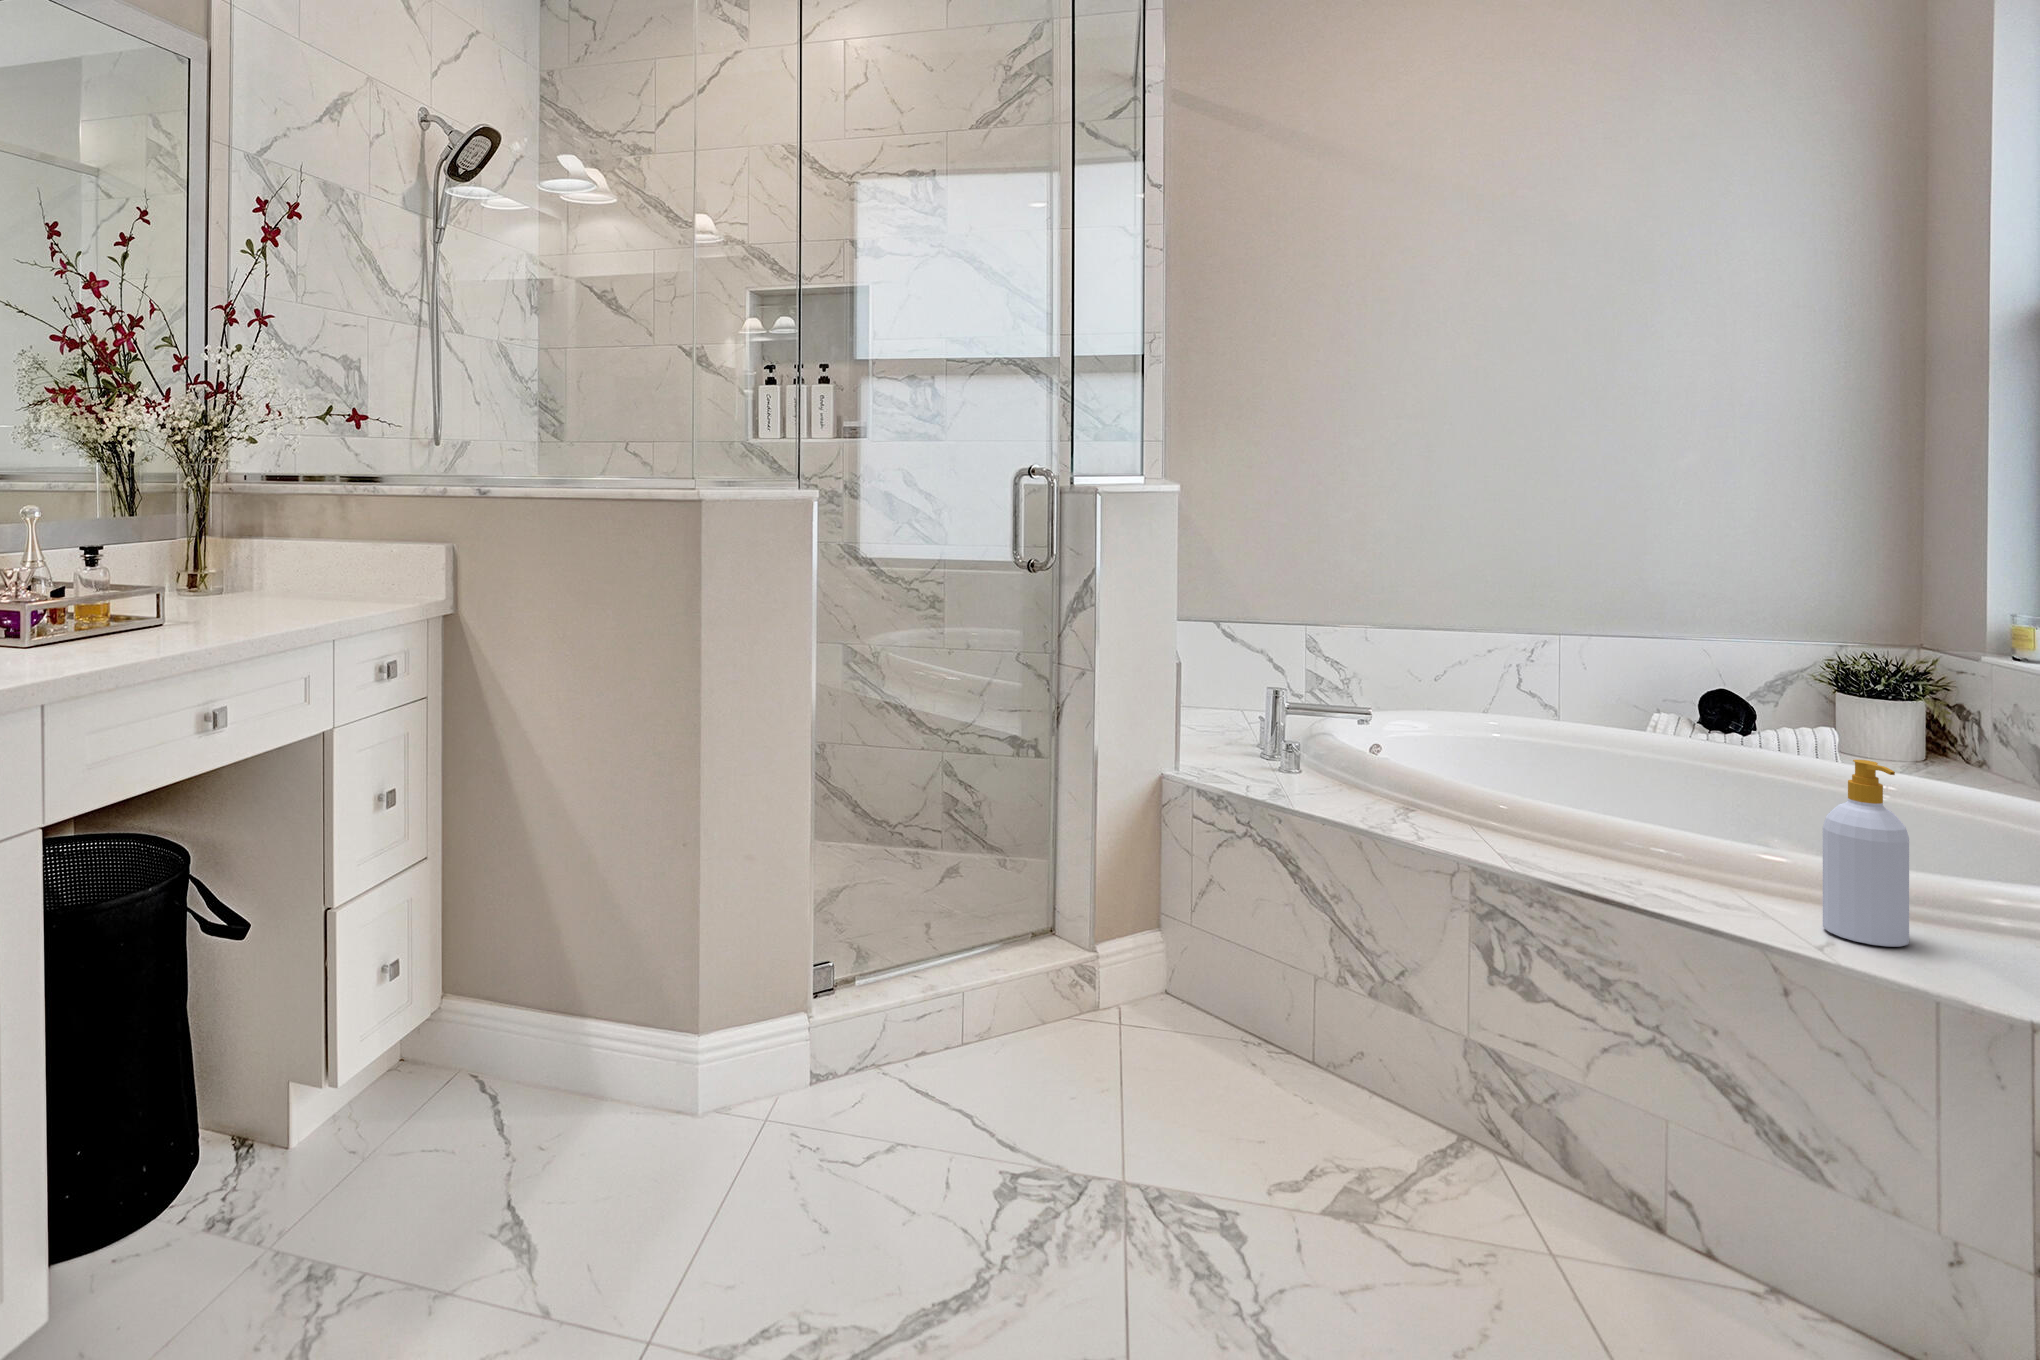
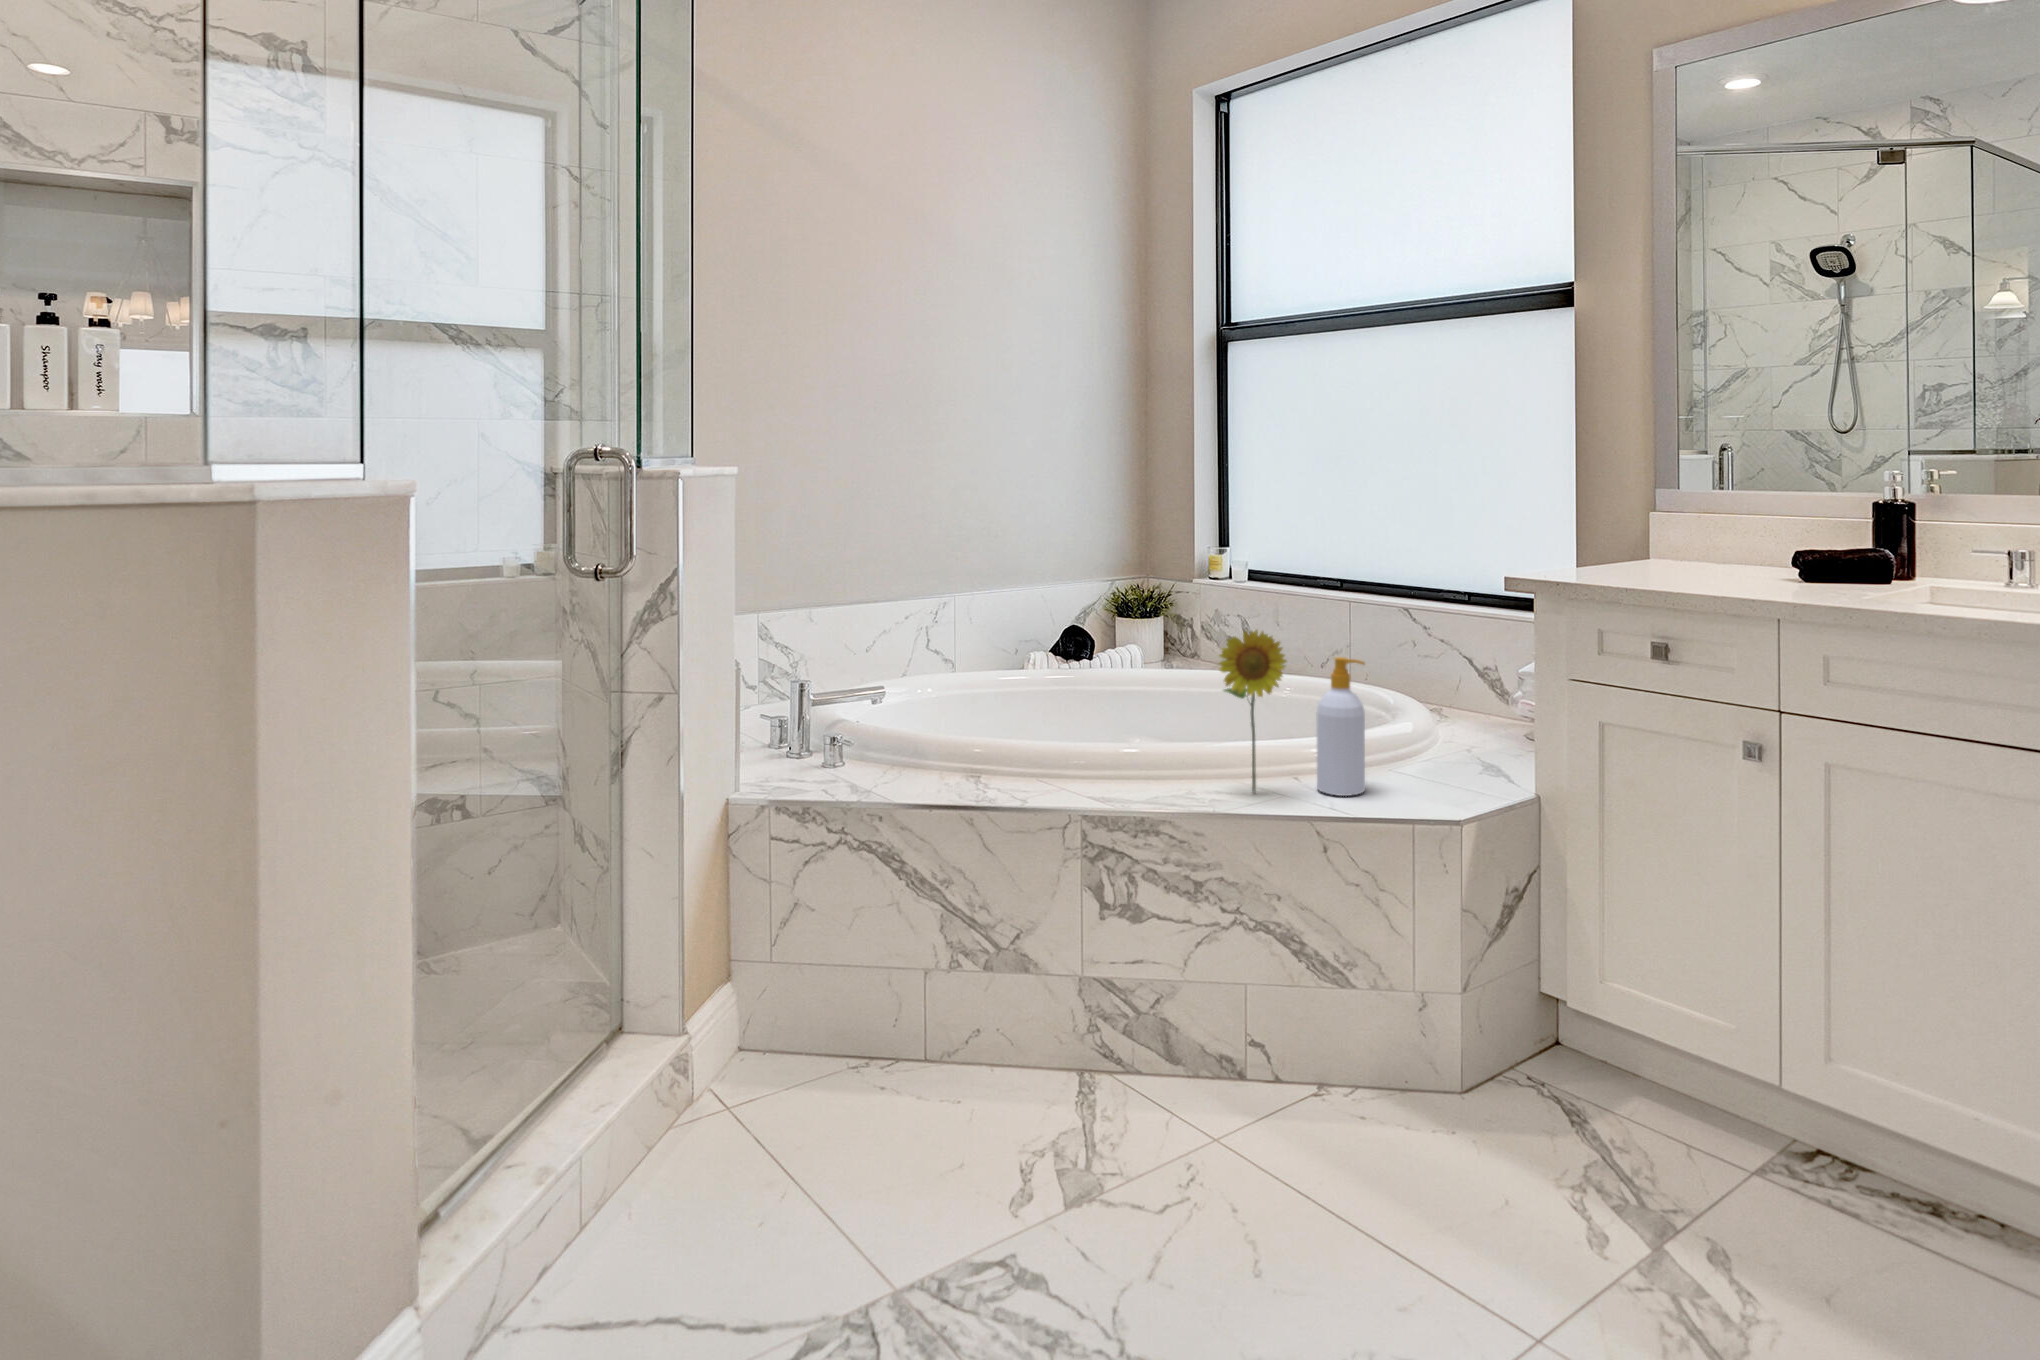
flower: none [1654,701,1768,904] -> present [1219,630,1286,793]

